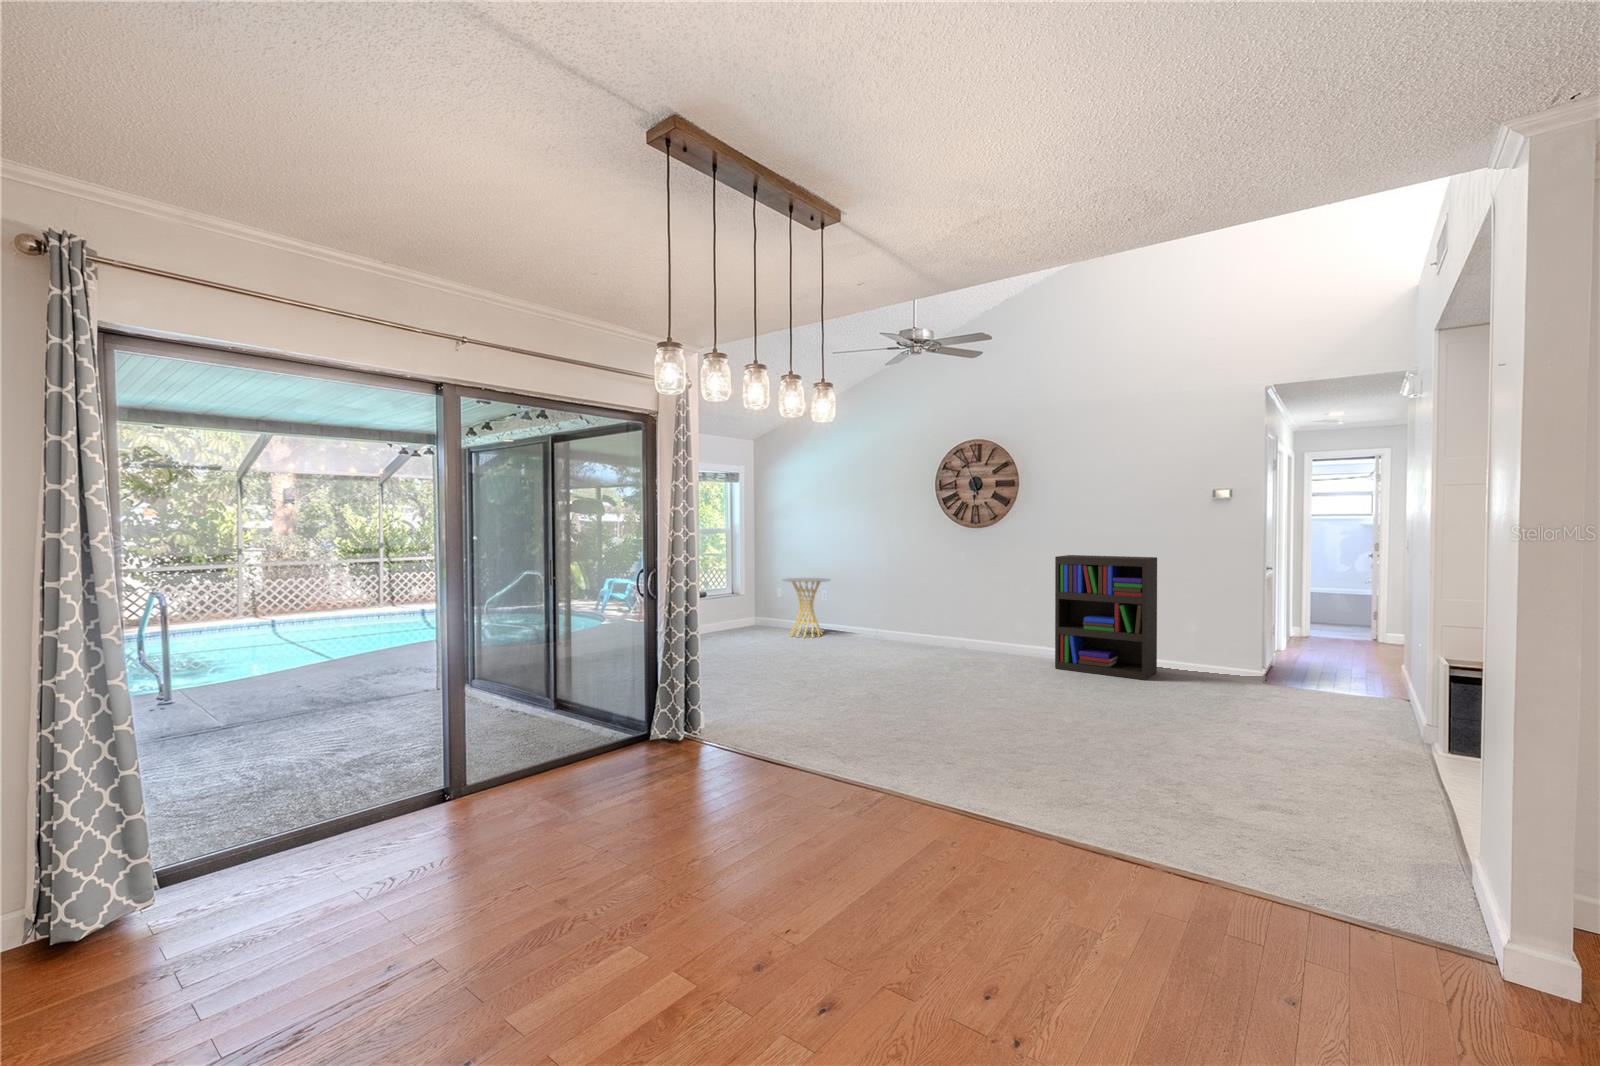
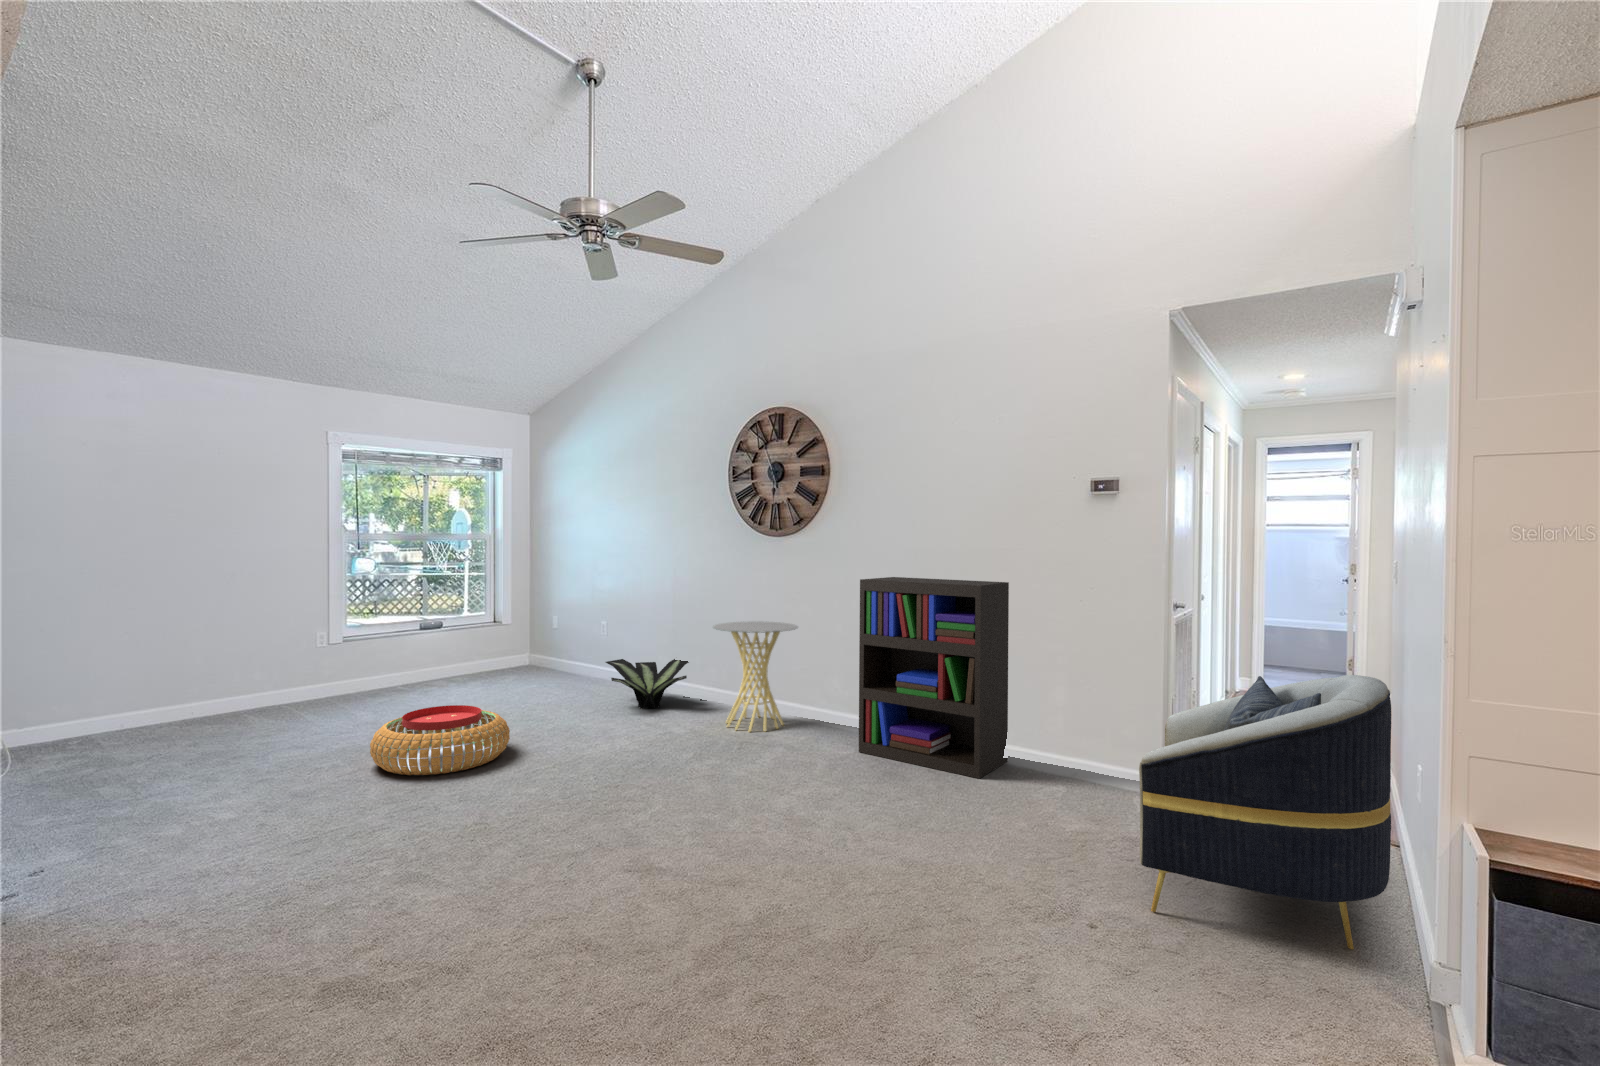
side table: present [783,578,829,636] -> present [713,621,798,732]
armchair: none [1278,603,1416,740] -> present [1139,675,1391,949]
potted plant: none [848,614,914,648] -> present [606,659,689,709]
pouf: none [753,640,833,680] -> present [370,705,510,775]

